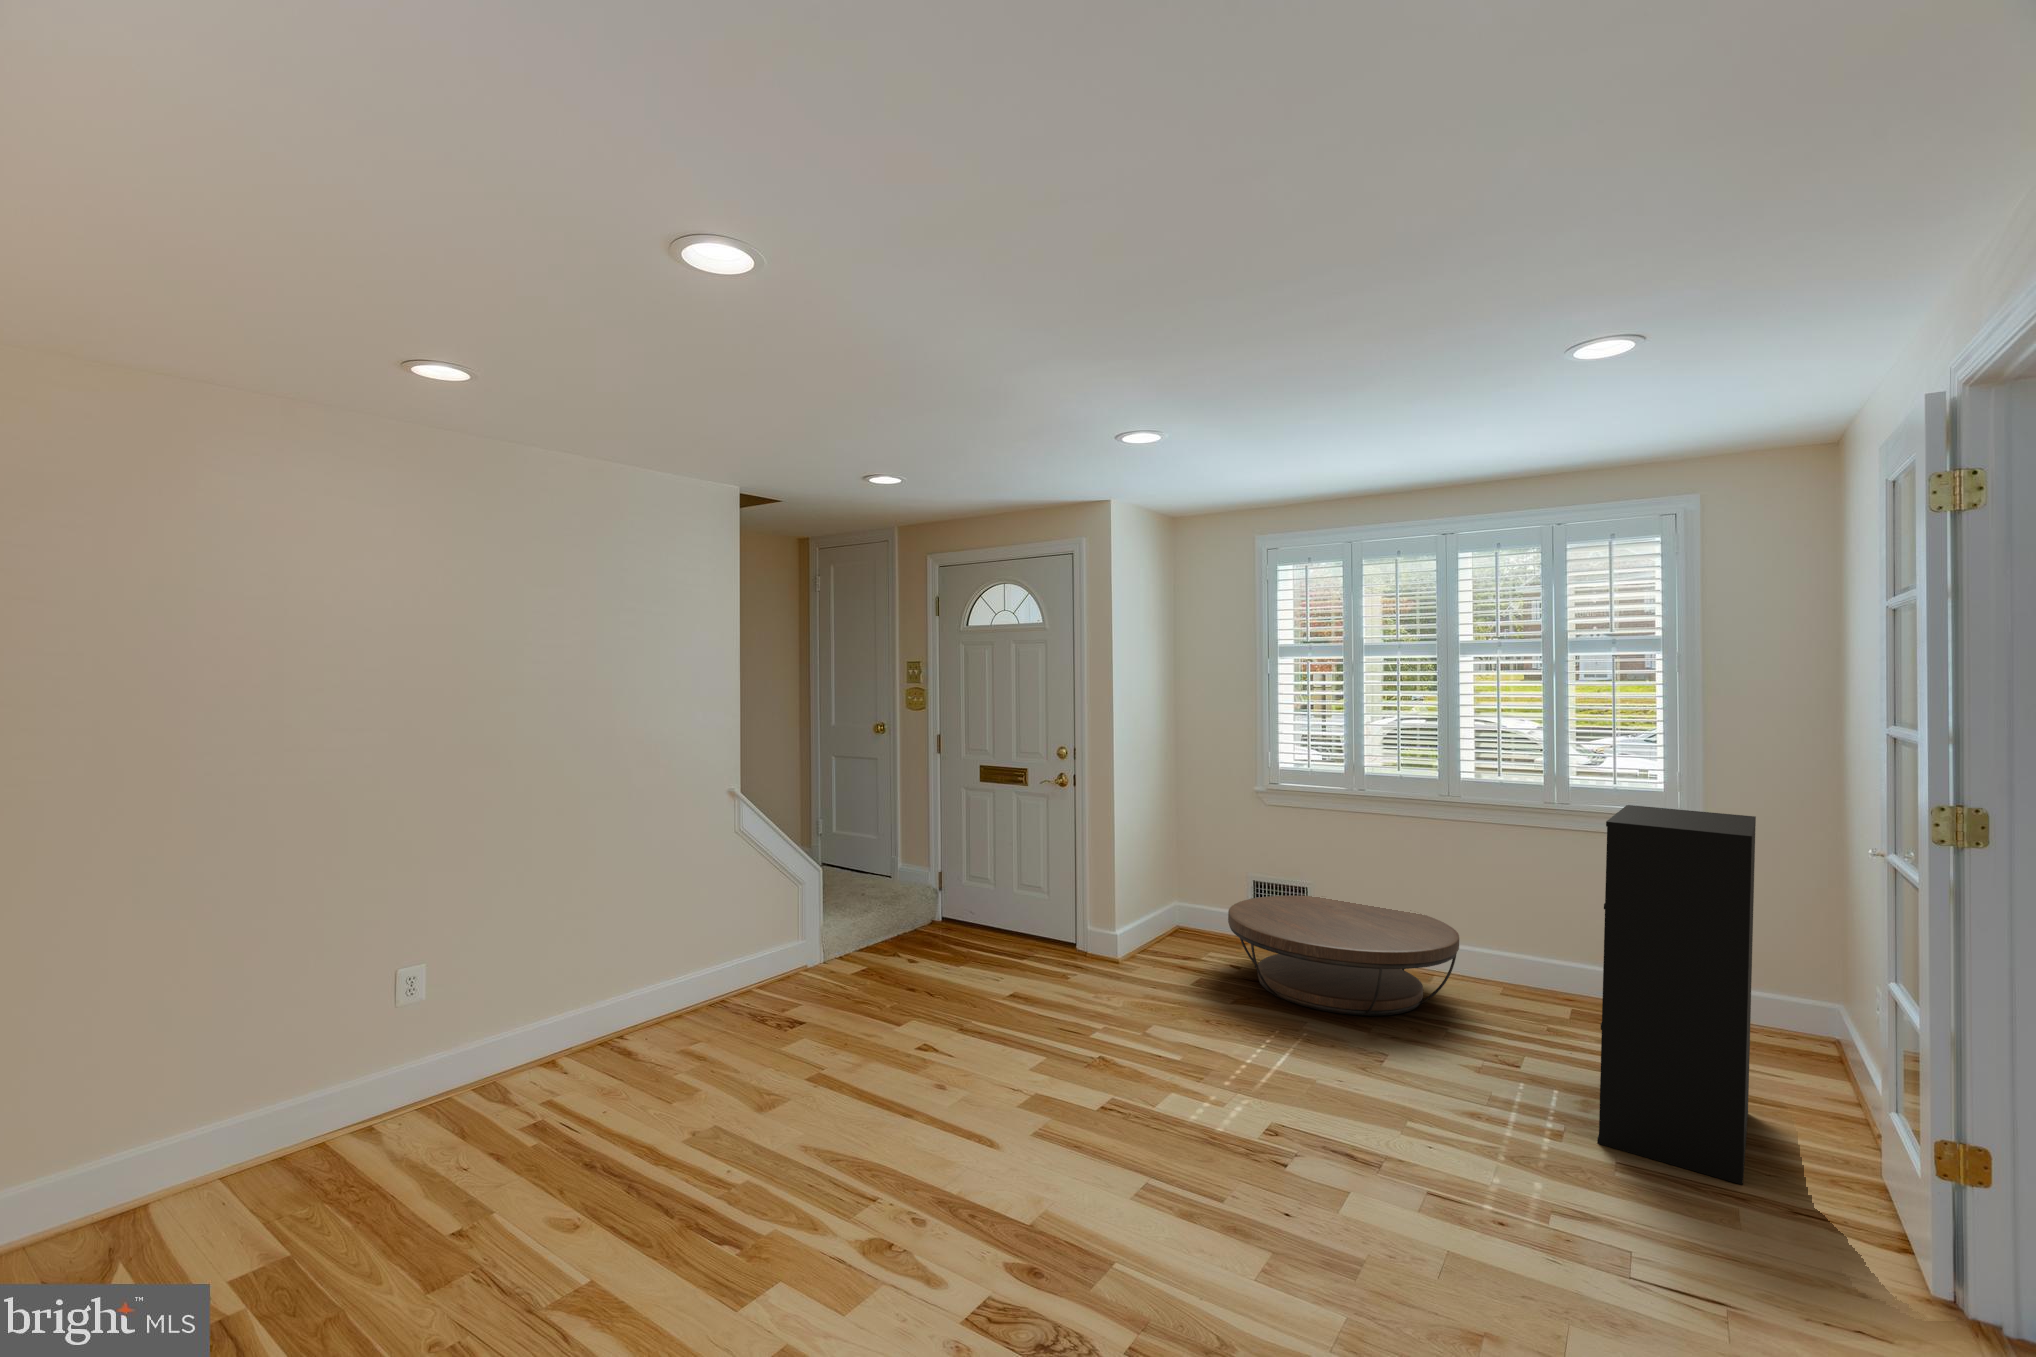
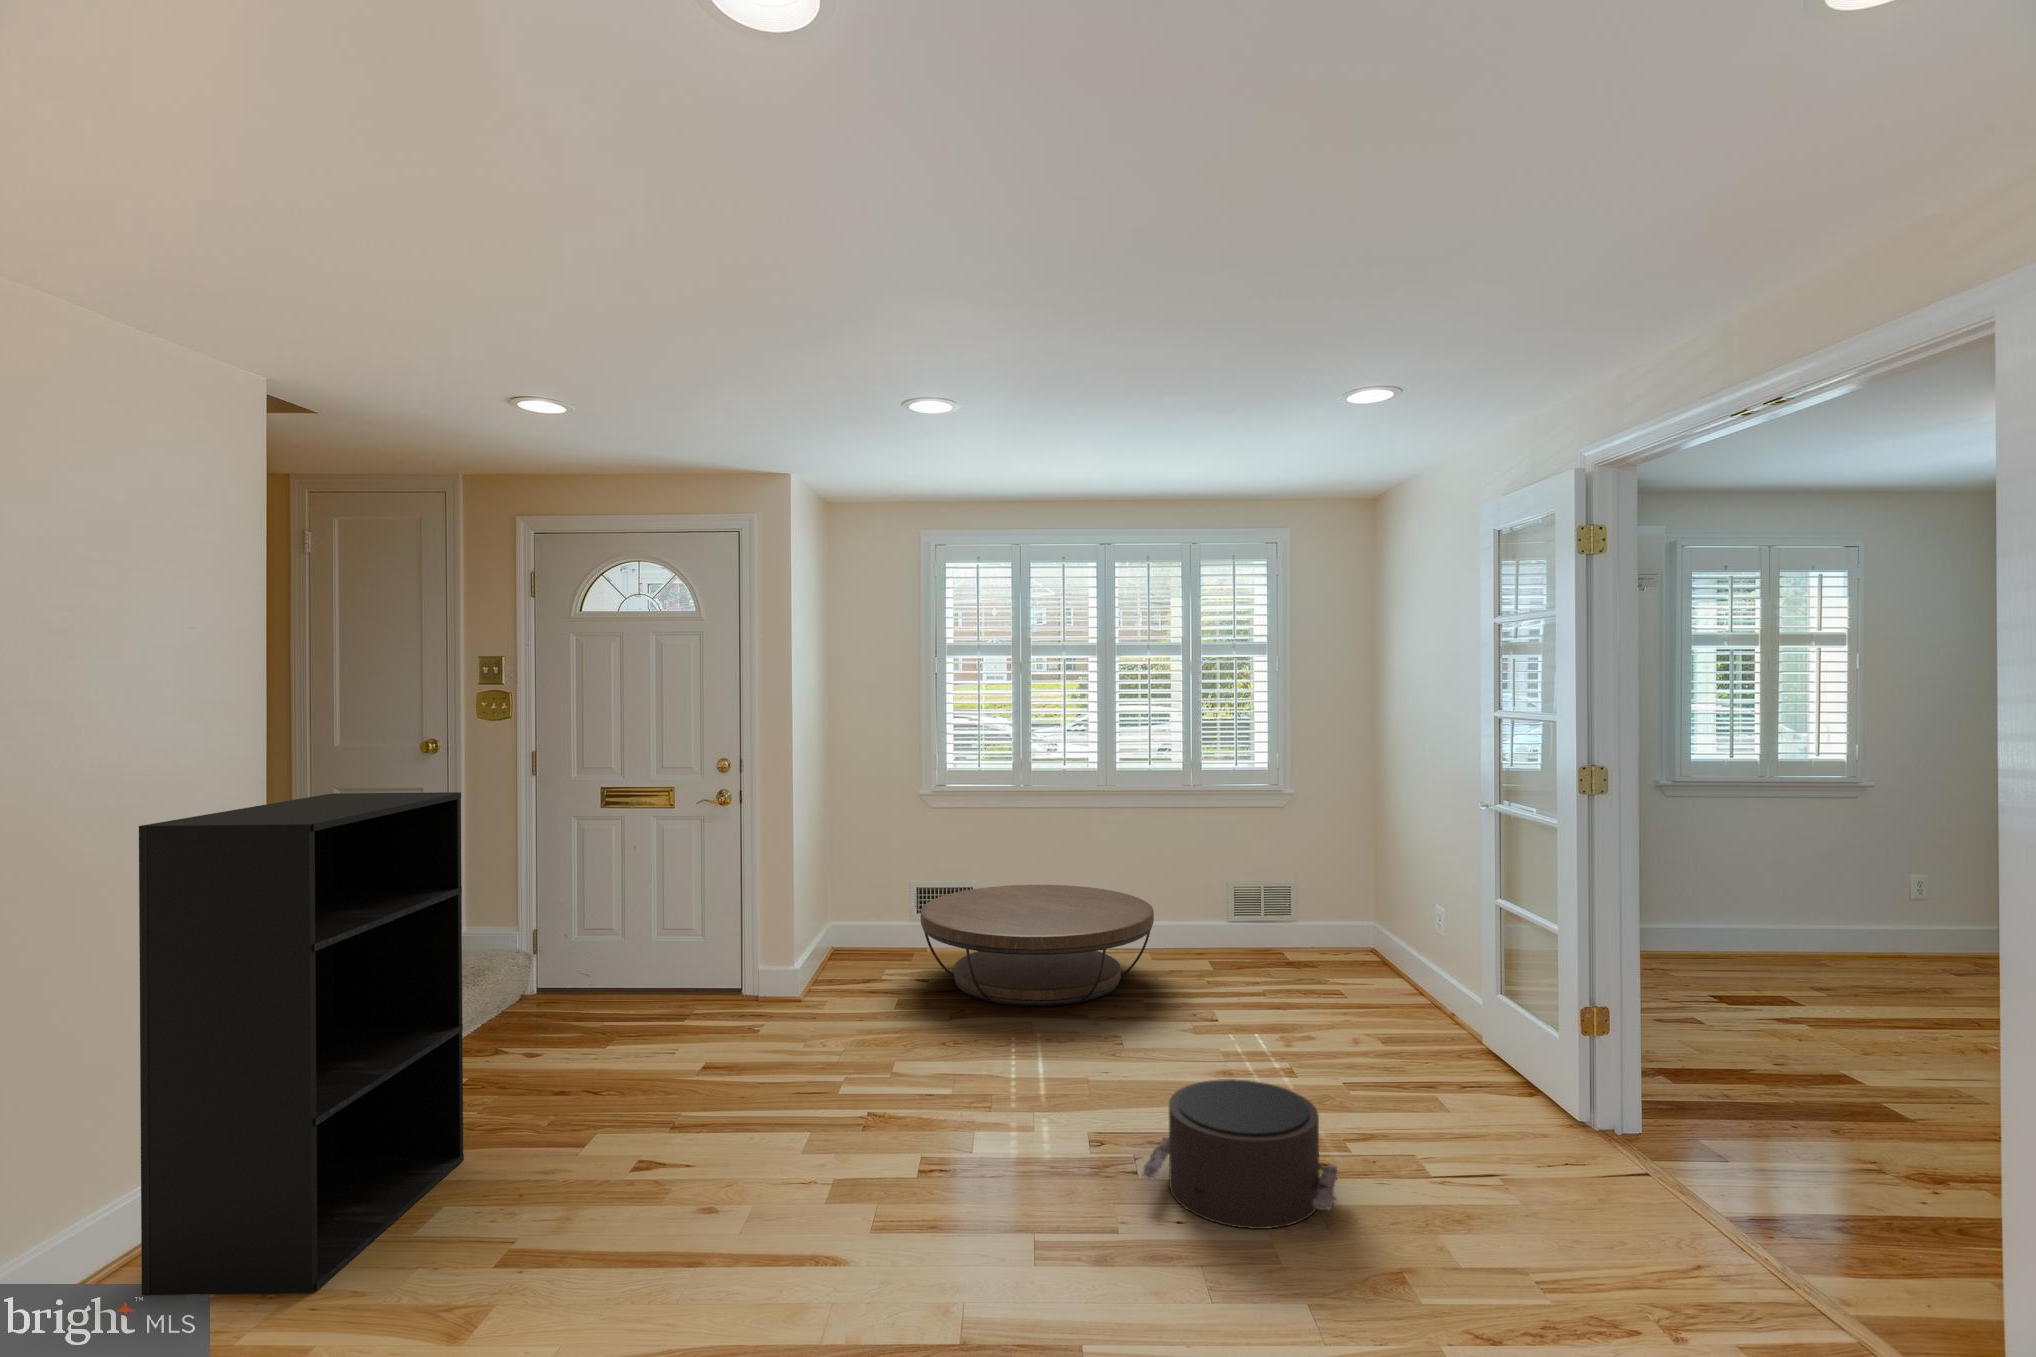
bookshelf: present [1597,805,1756,1184] -> present [139,792,464,1295]
pouf: none [1265,1097,1466,1249] -> present [1143,1079,1337,1229]

